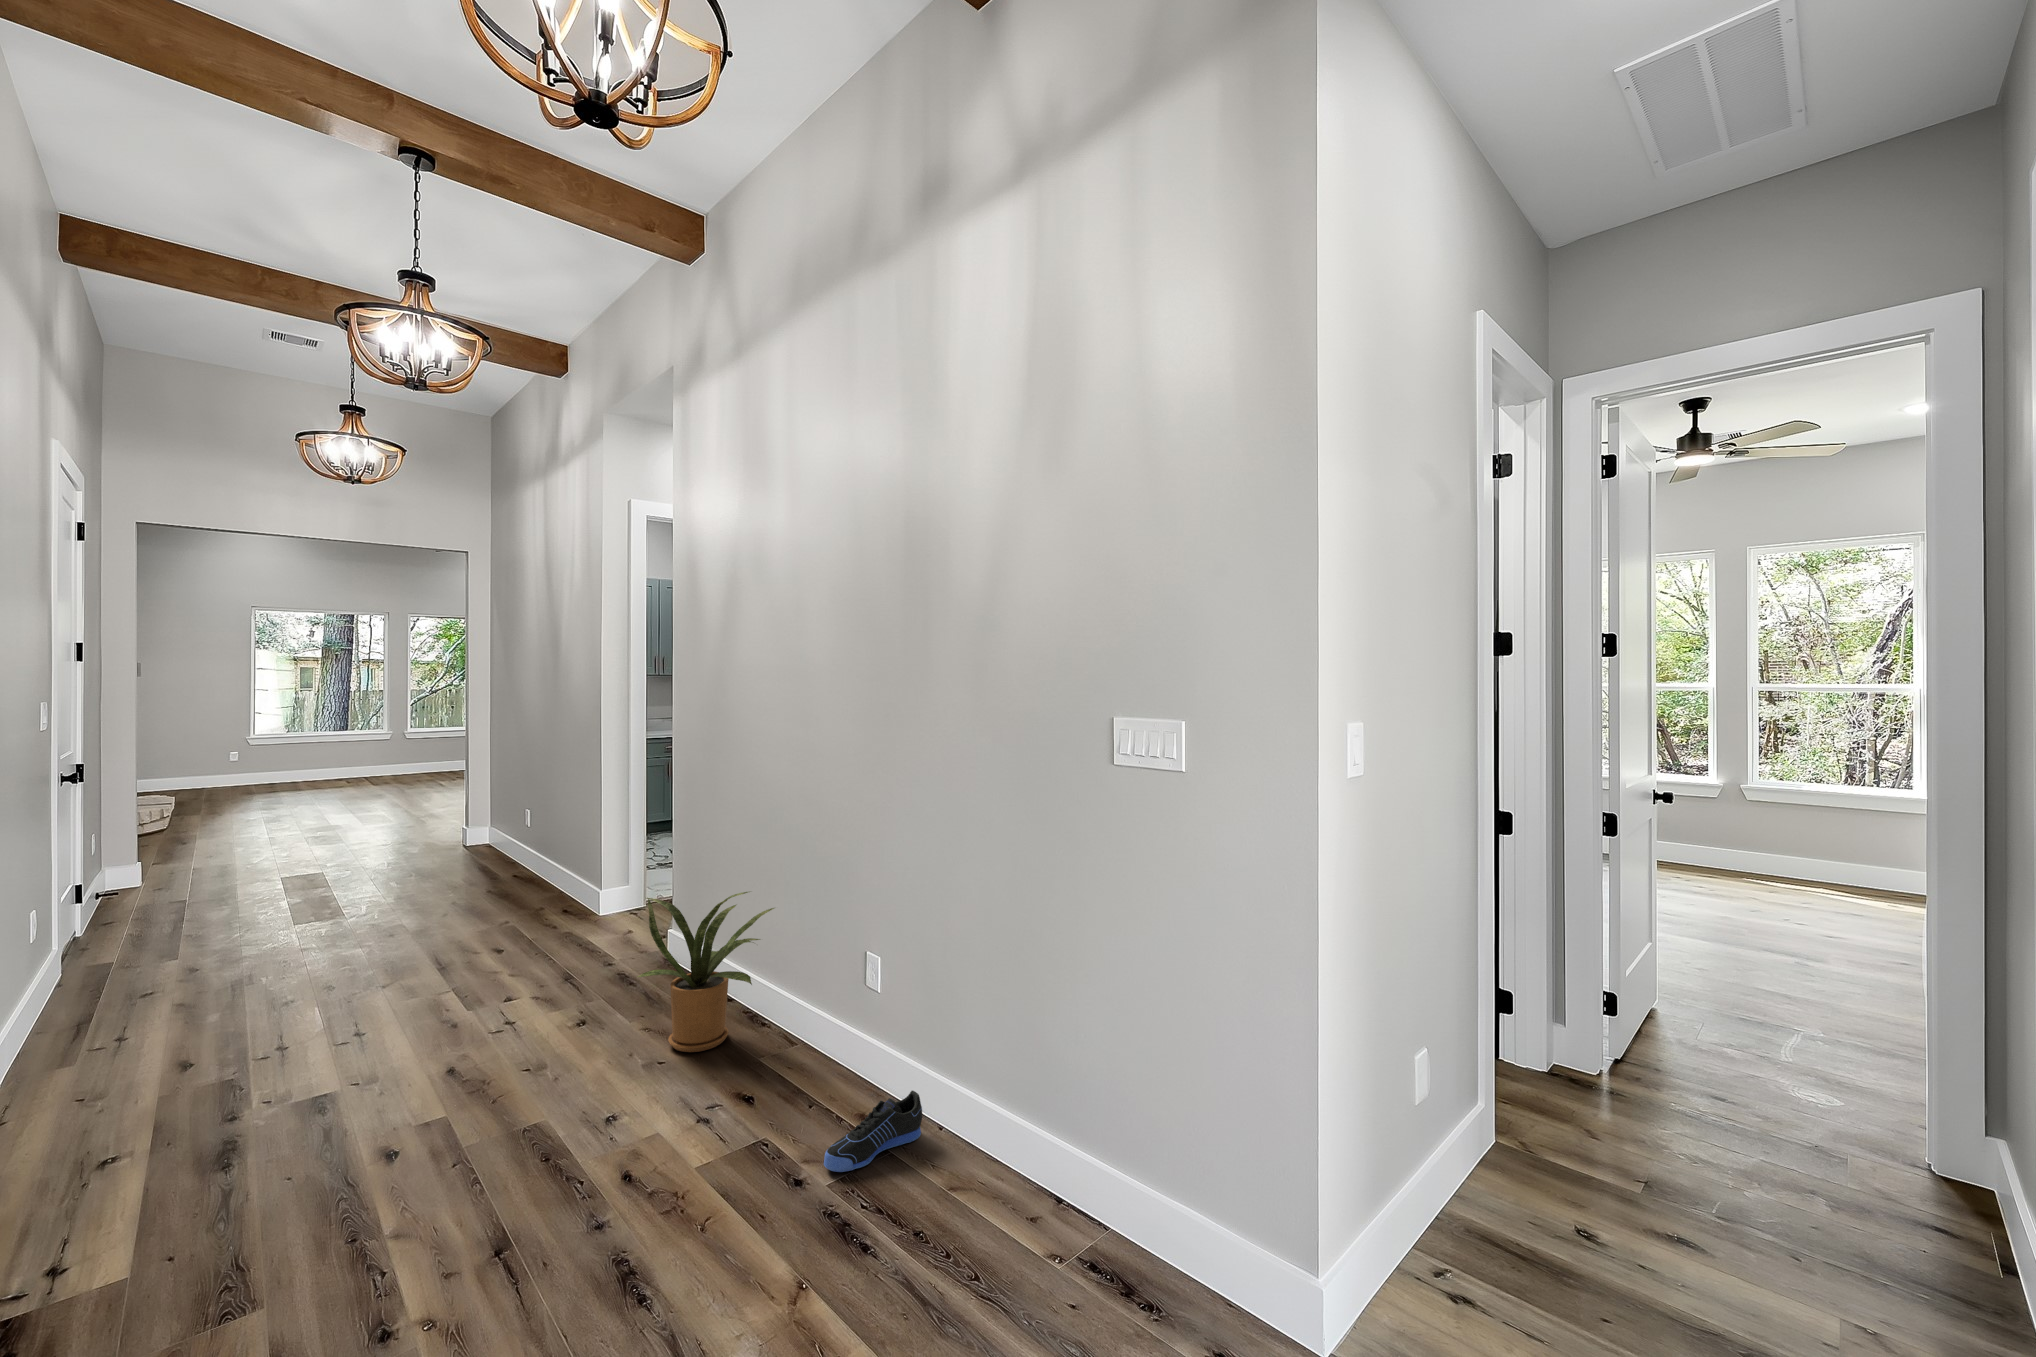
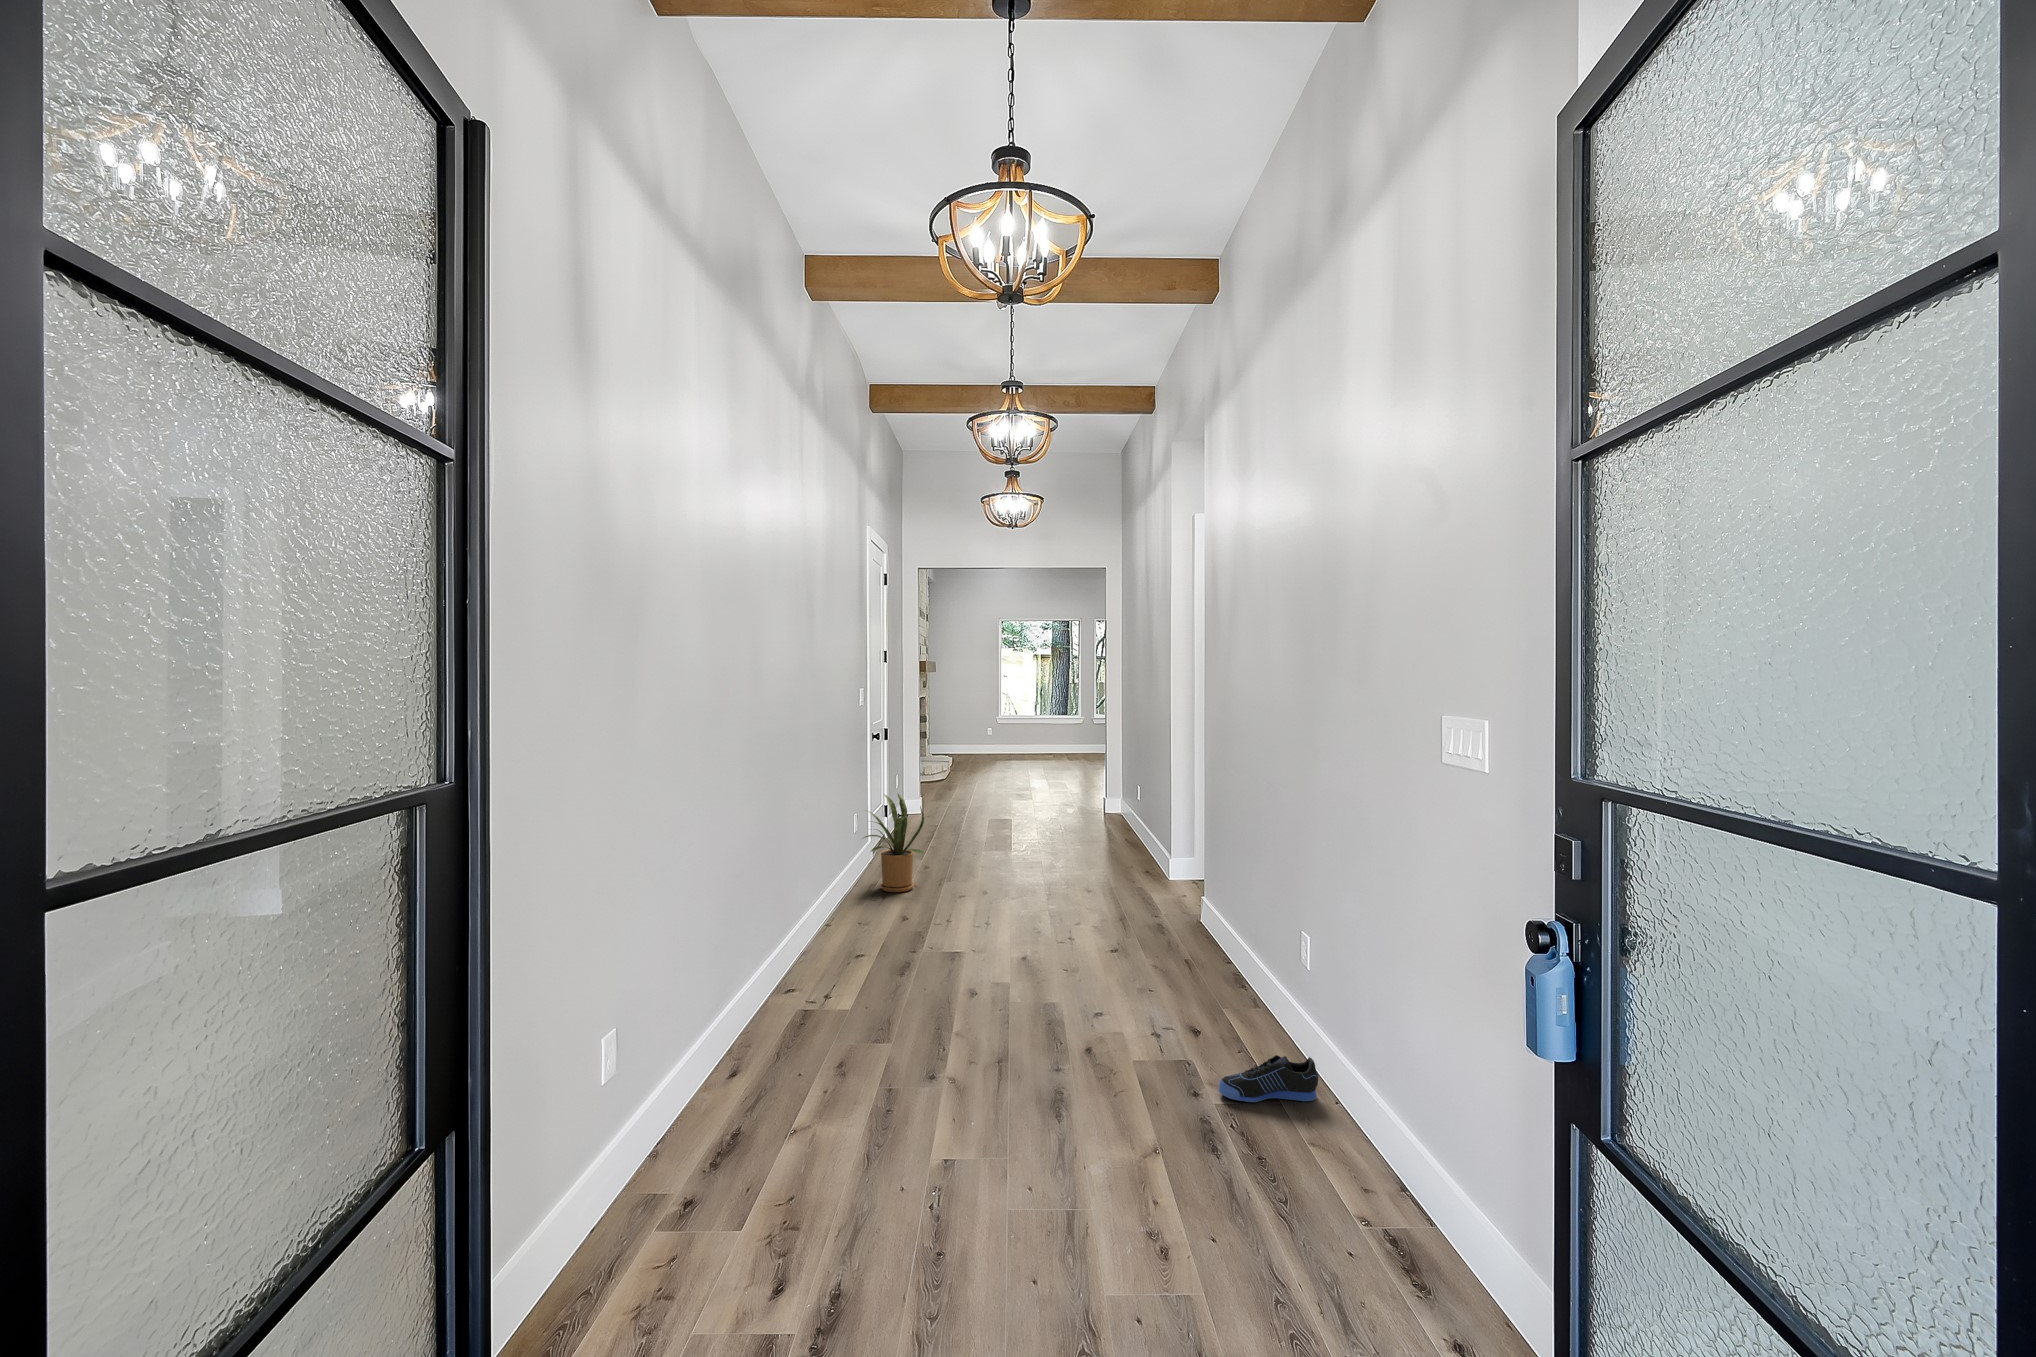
house plant: present [637,892,774,1052] -> present [863,794,924,892]

